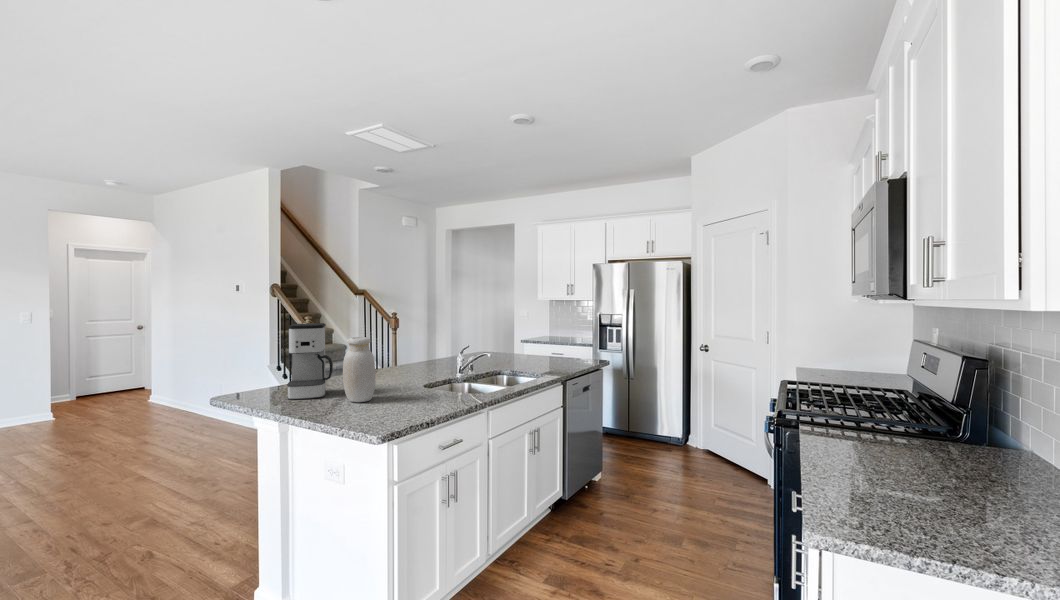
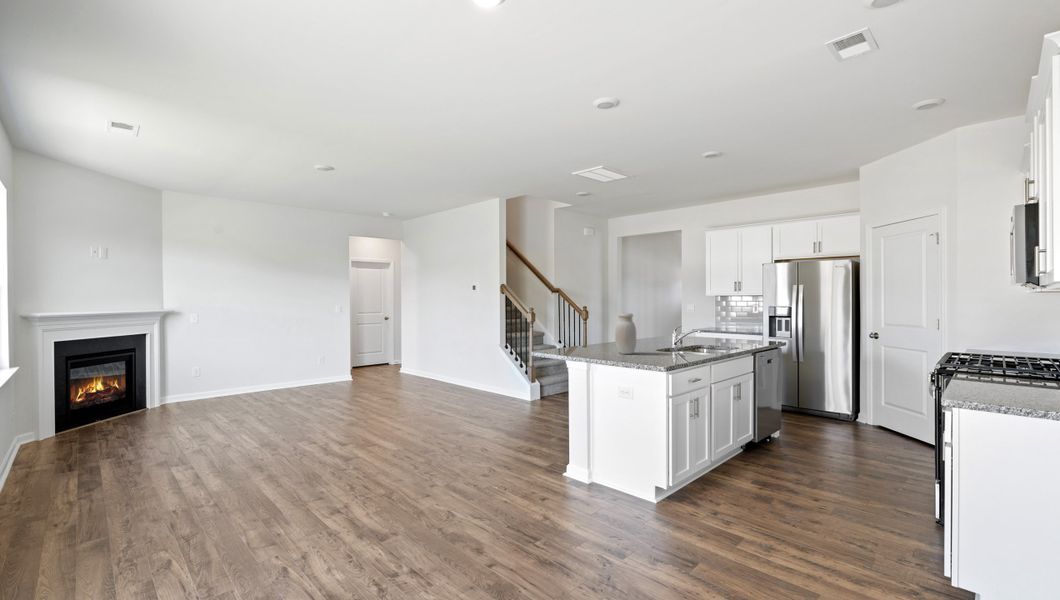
coffee maker: present [287,323,333,400] -> none [576,305,603,352]

